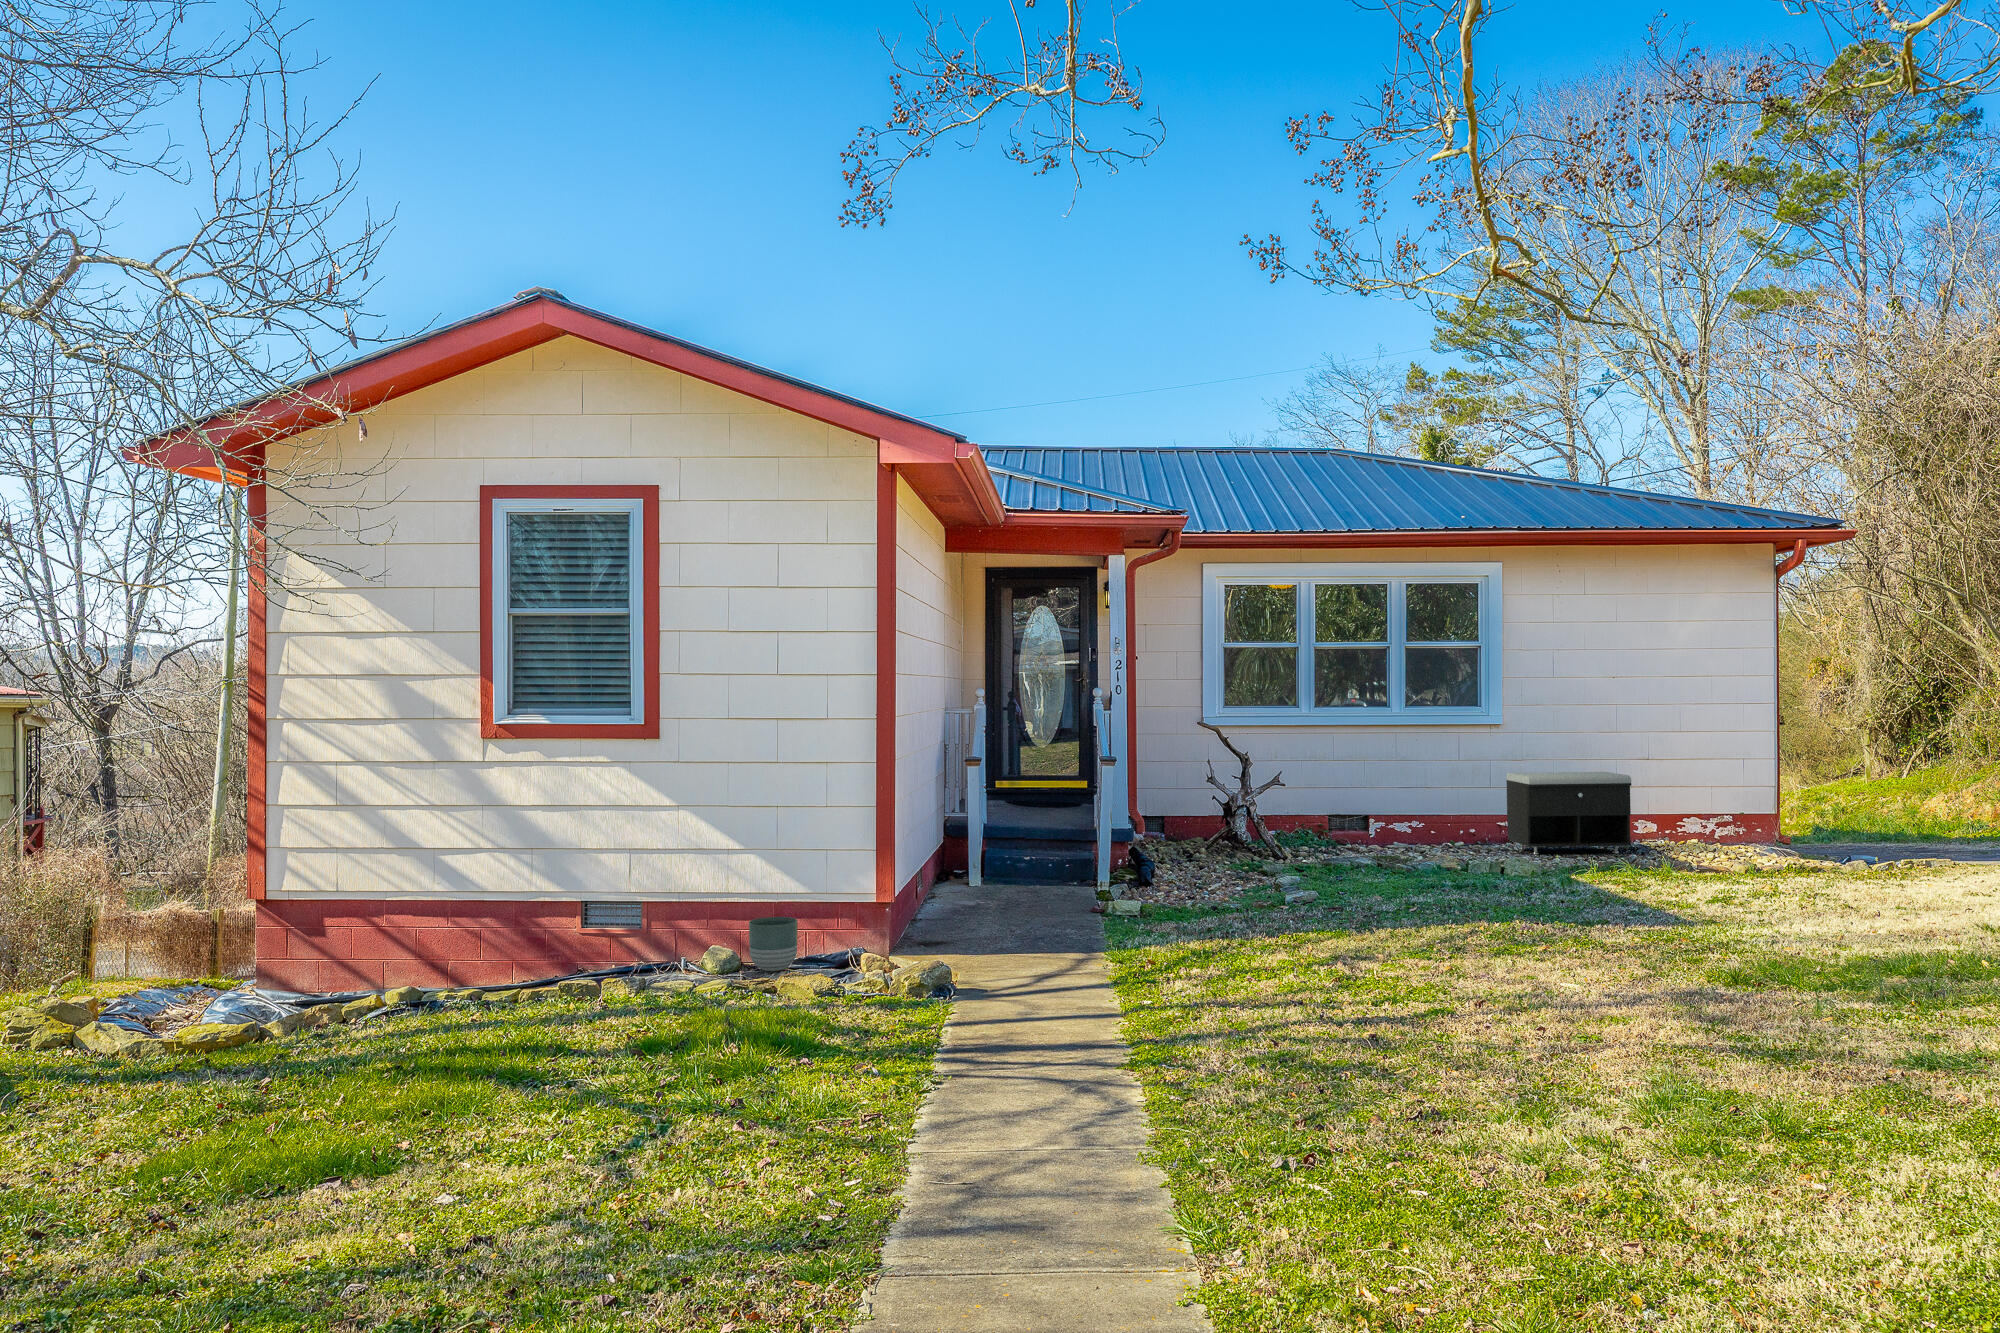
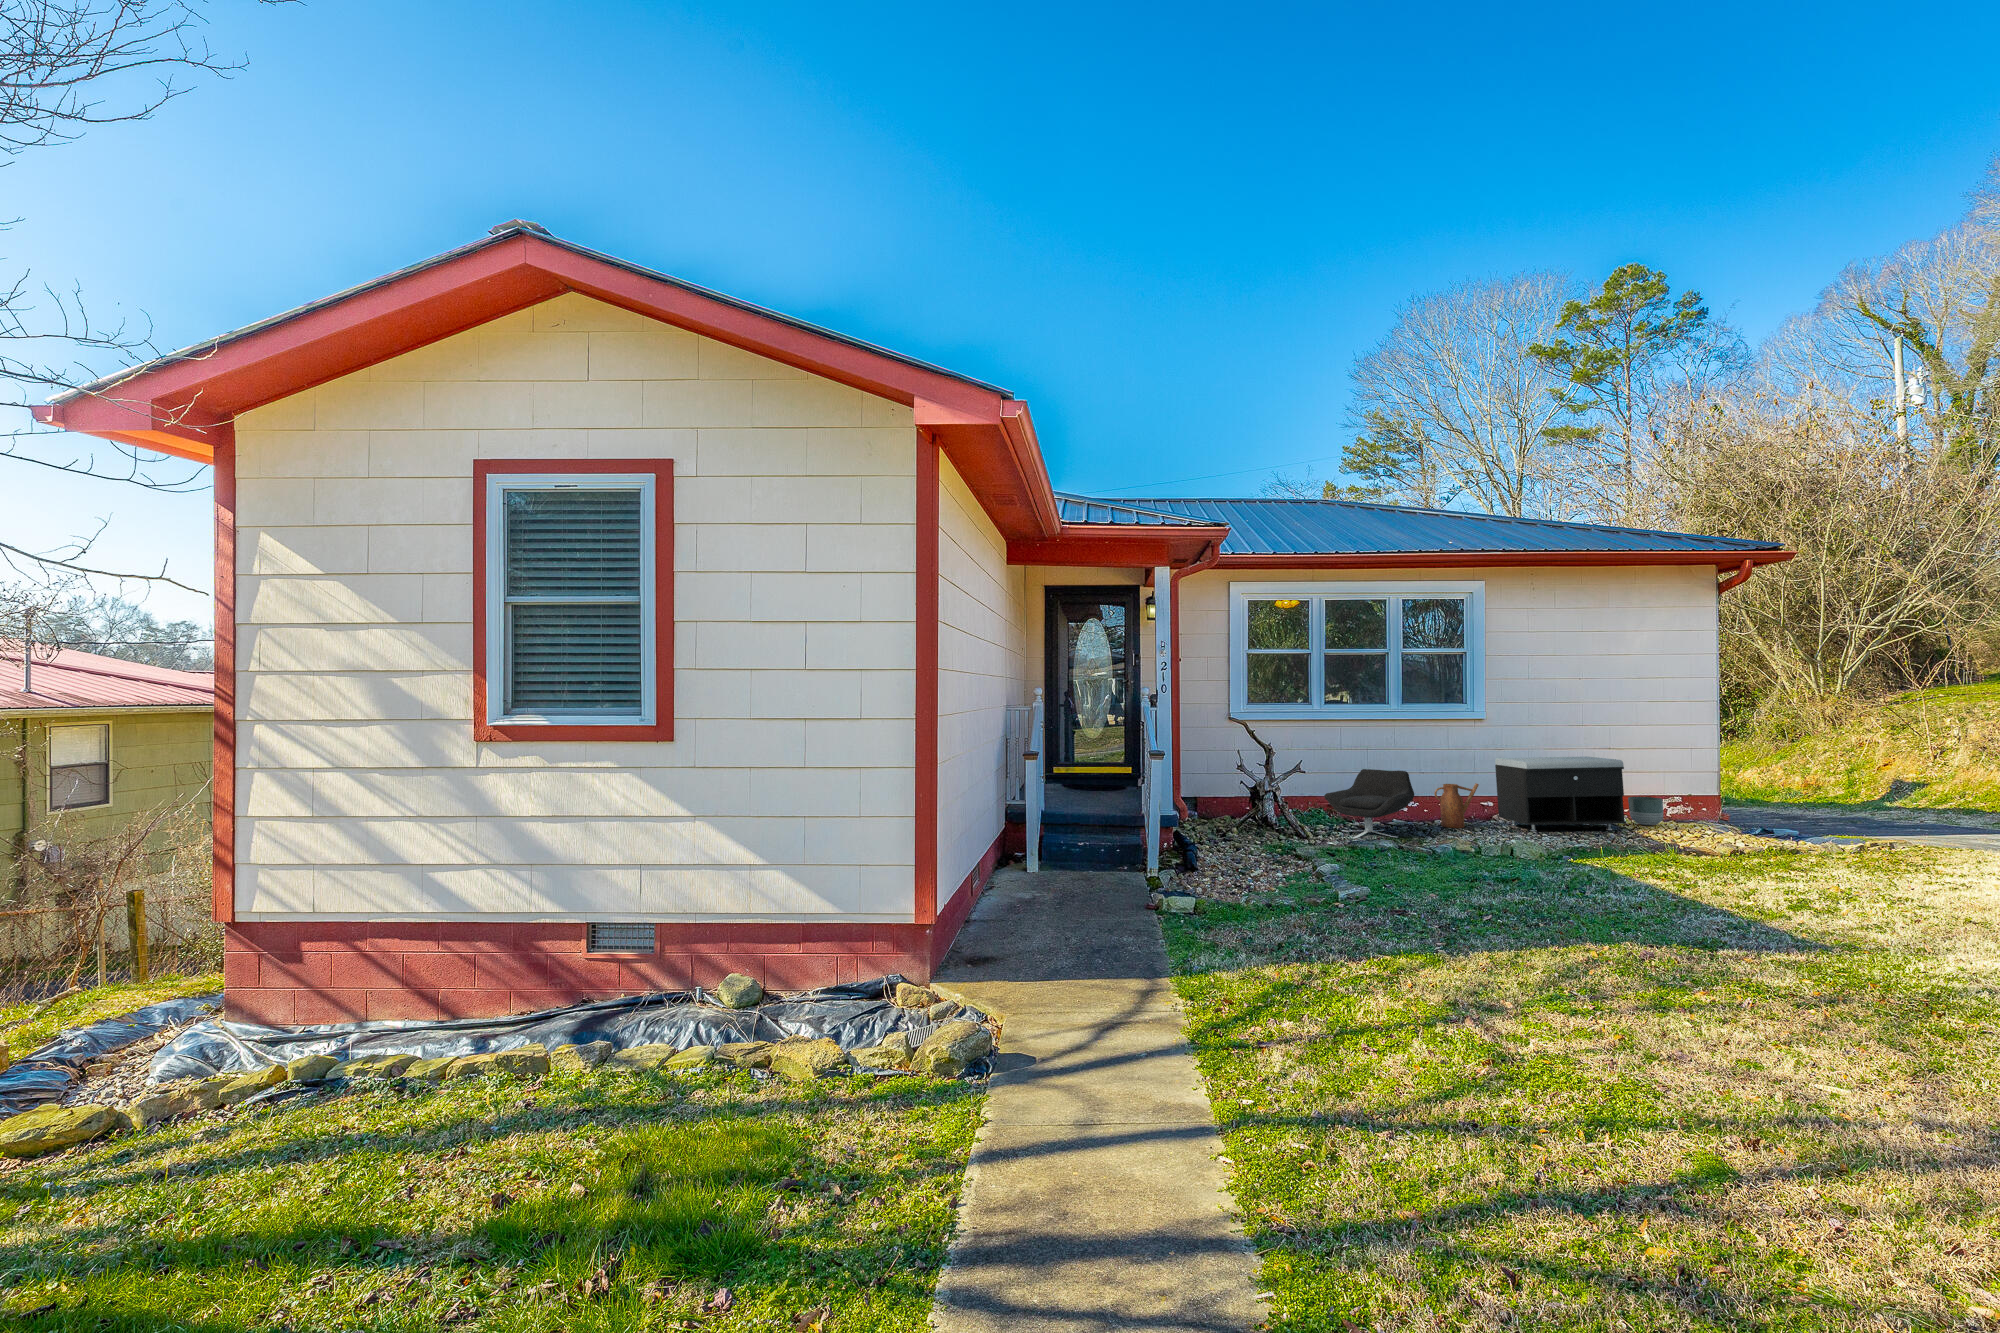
lounge chair: none [1311,784,1408,860] -> present [1324,769,1414,838]
watering can: none [1437,801,1485,851] -> present [1434,783,1479,828]
planter: present [749,917,798,971] -> present [1628,797,1663,825]

